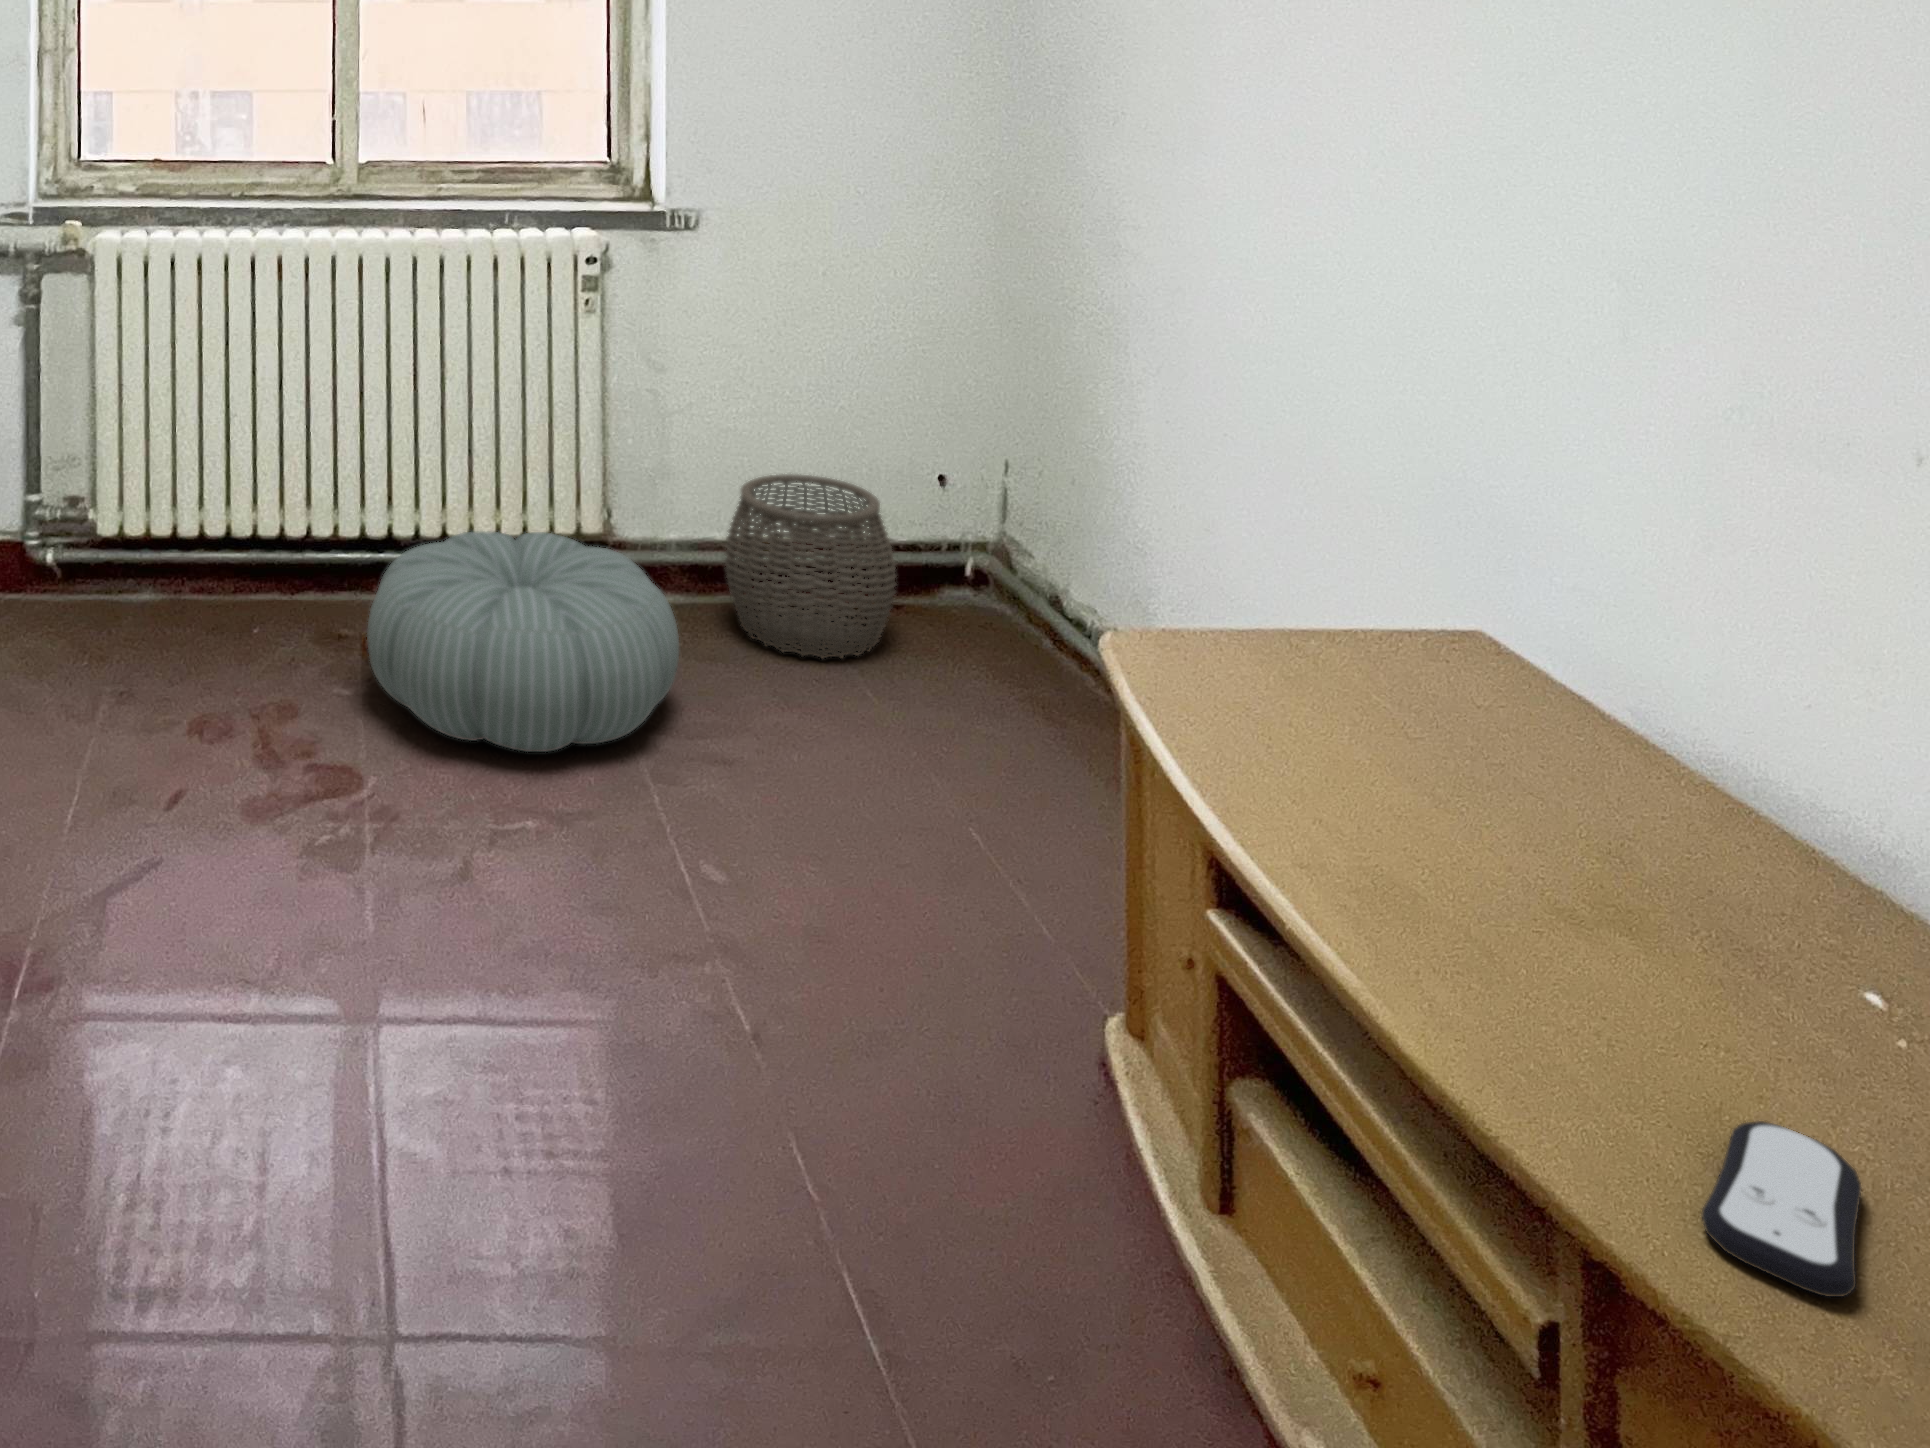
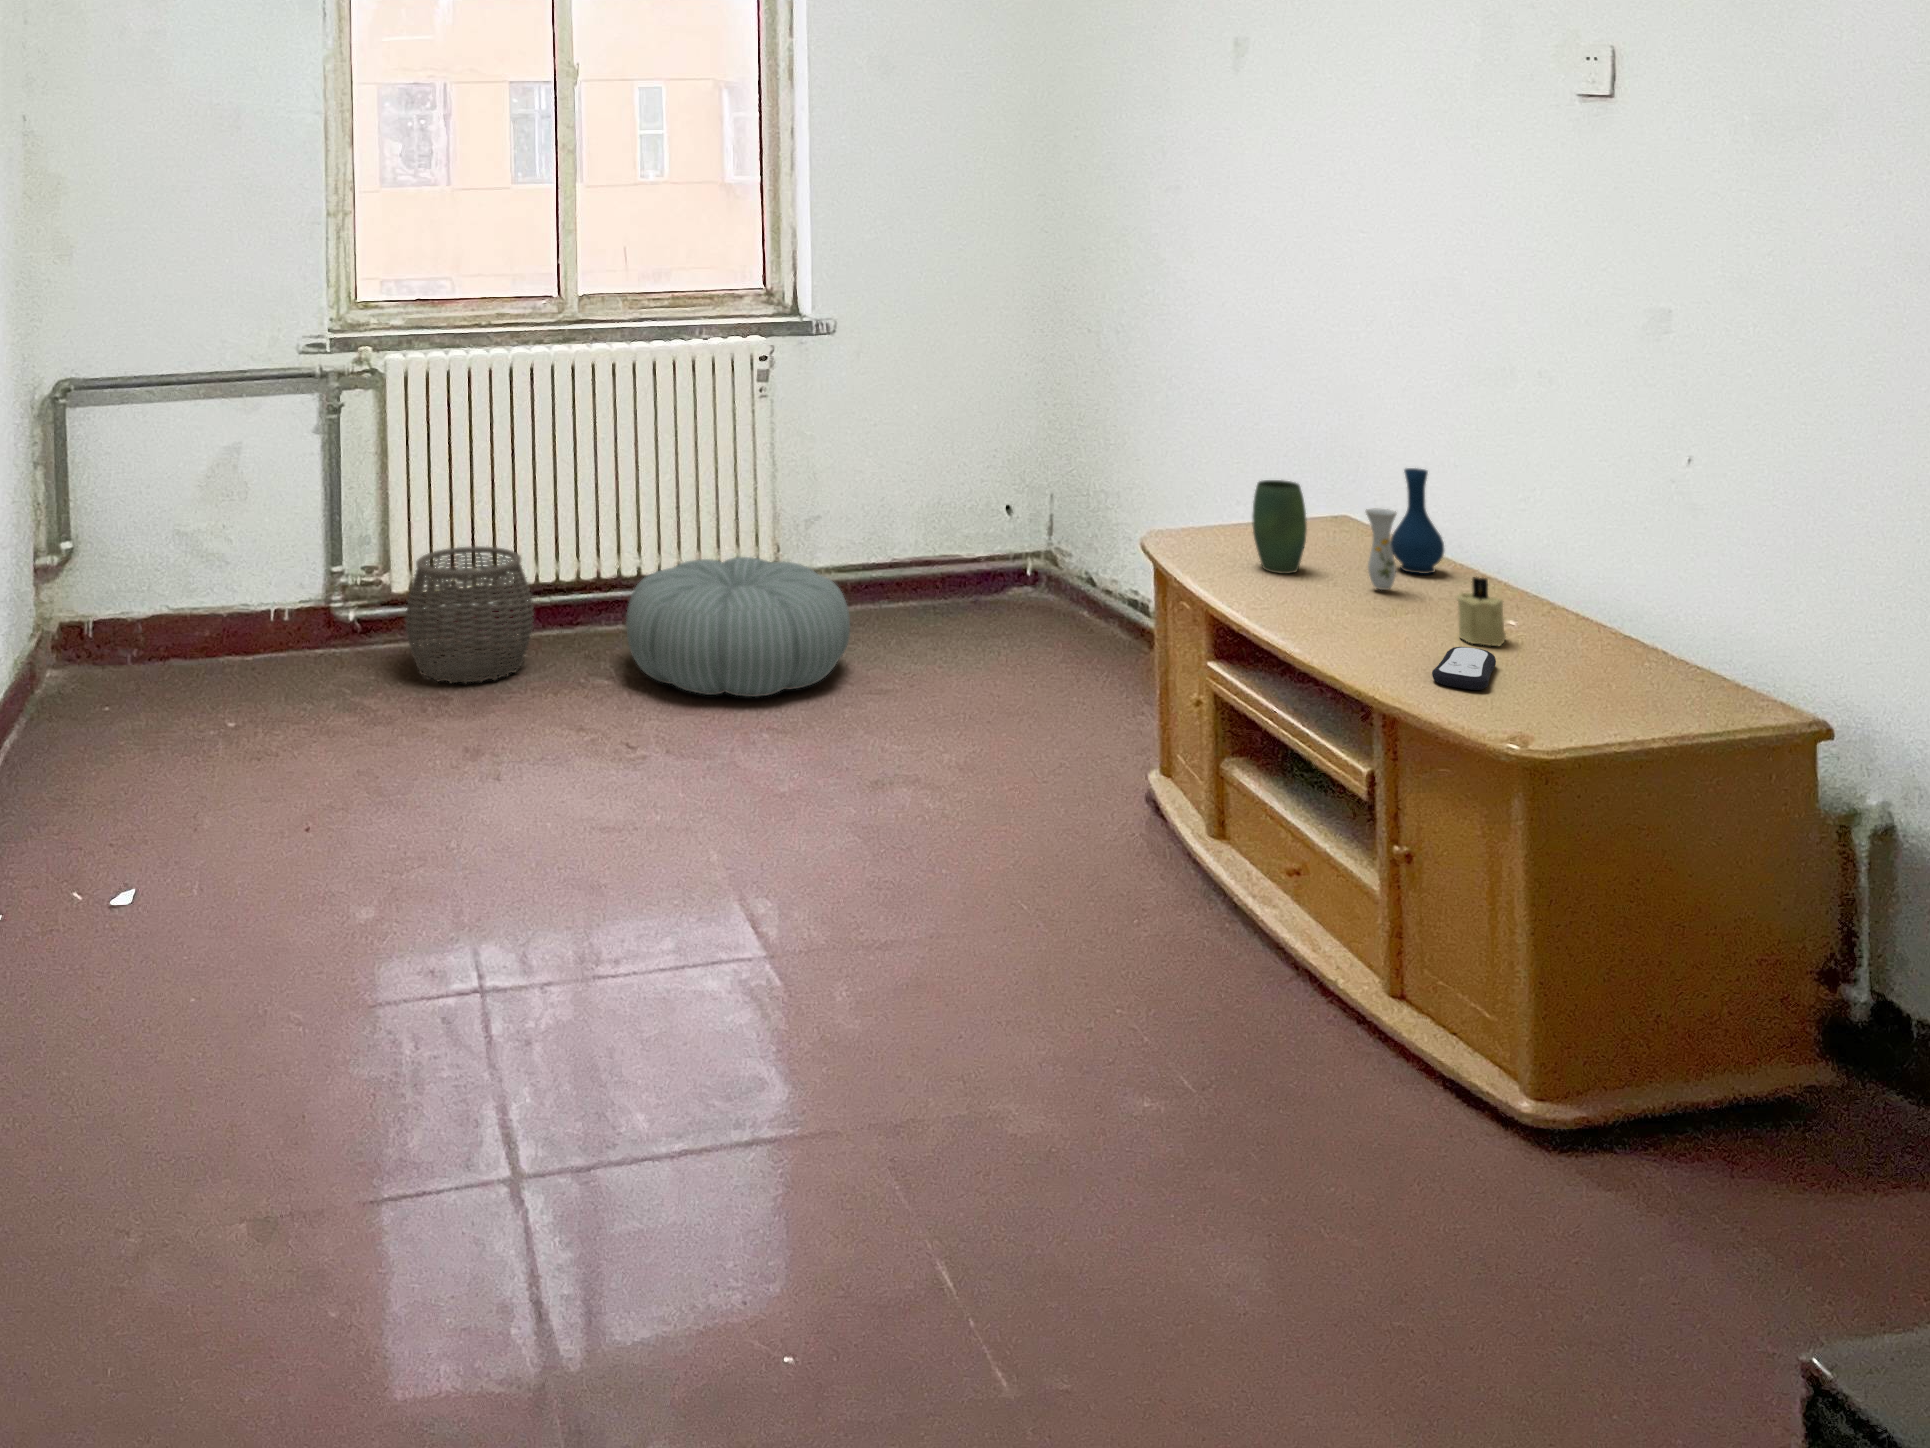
woven basket: present [725,474,896,658] -> present [405,546,534,683]
vase: none [1295,609,1695,871] -> present [1252,468,1444,590]
candle: none [1745,941,1869,1113] -> present [1456,577,1506,646]

